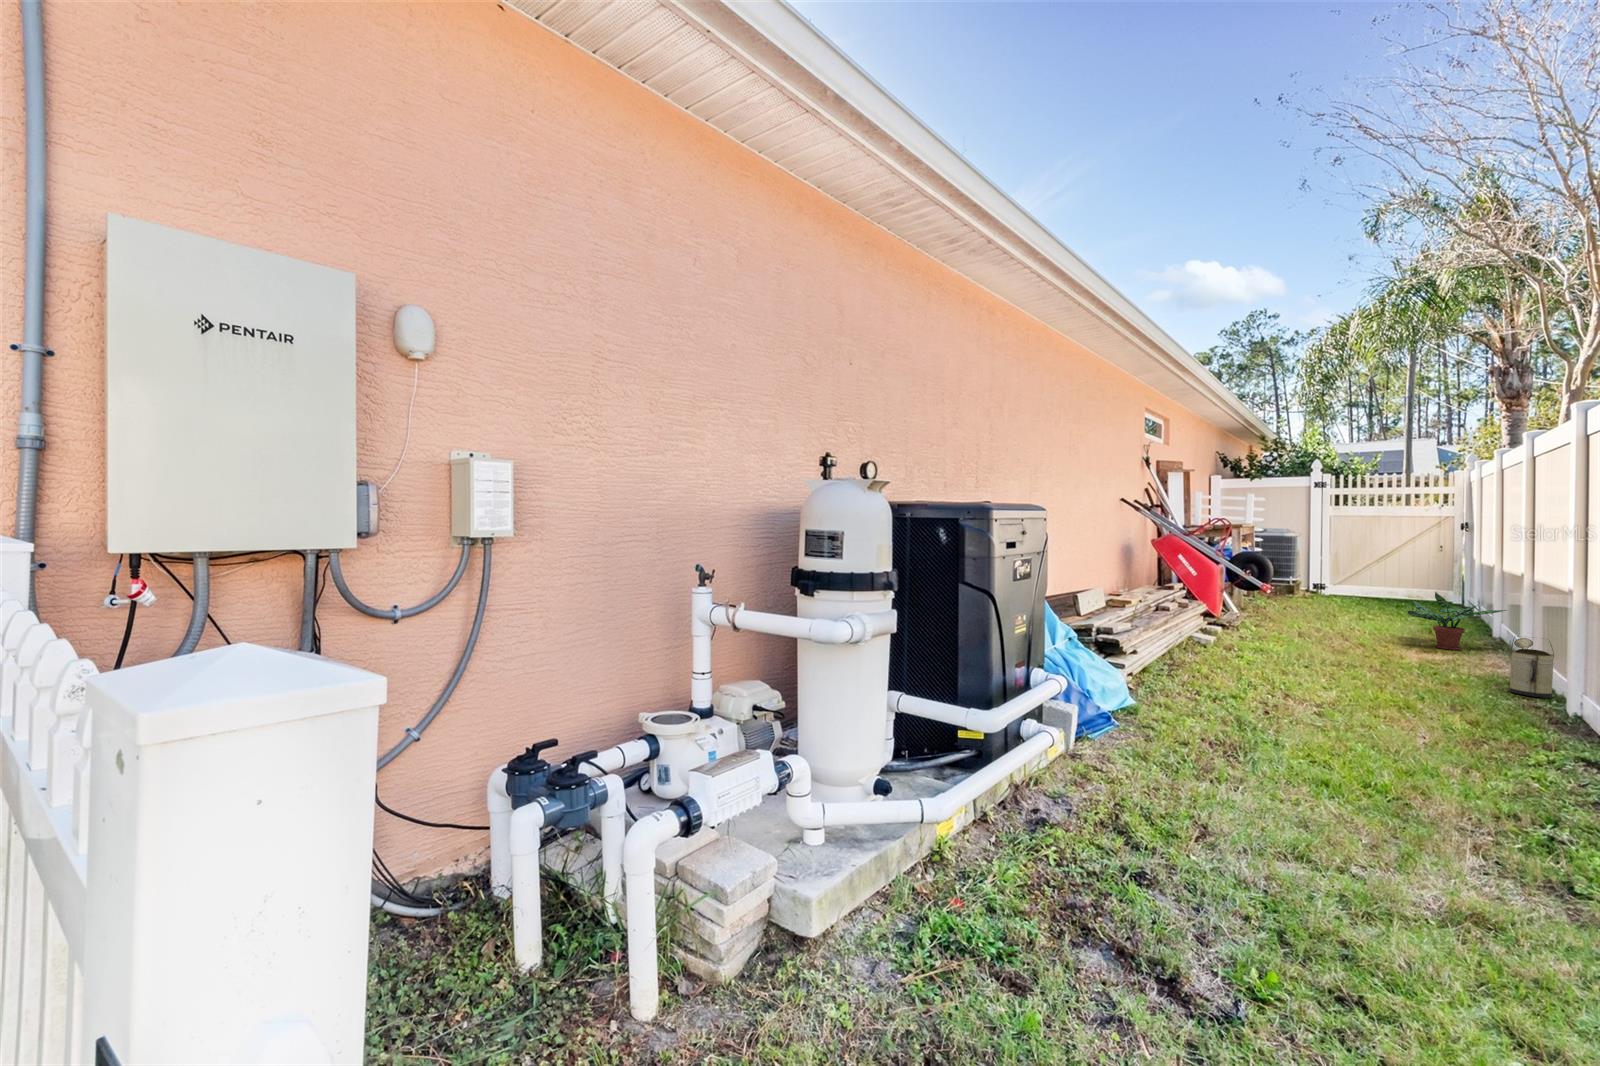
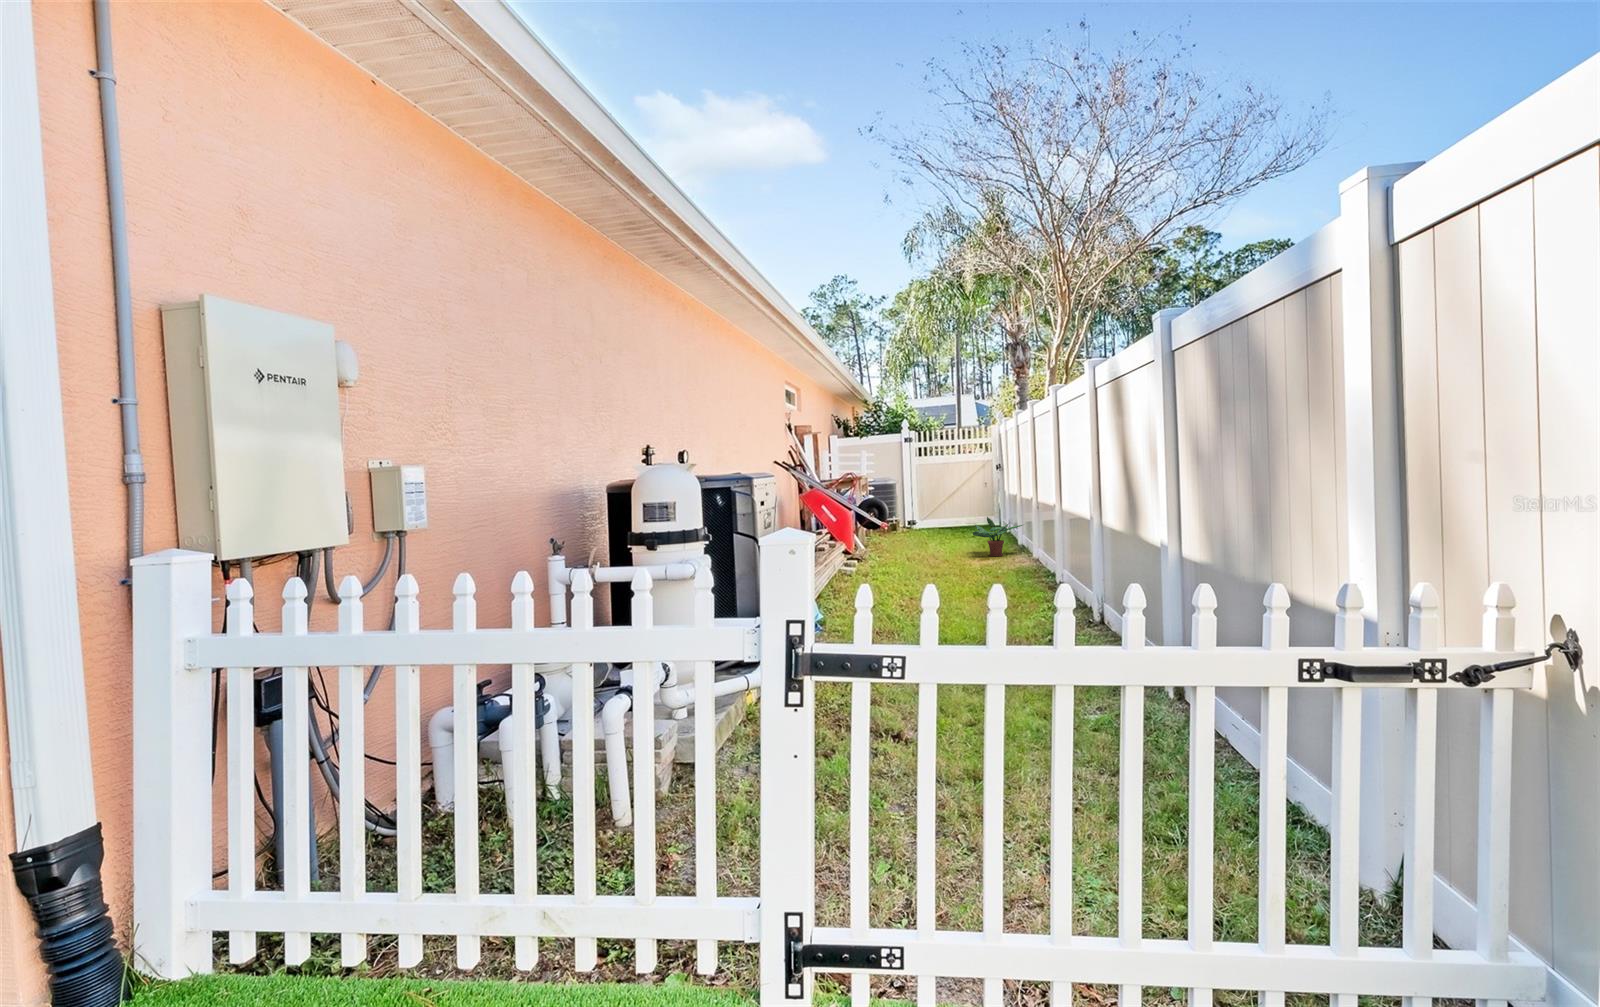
watering can: present [1509,637,1554,698] -> none [1028,539,1049,576]

